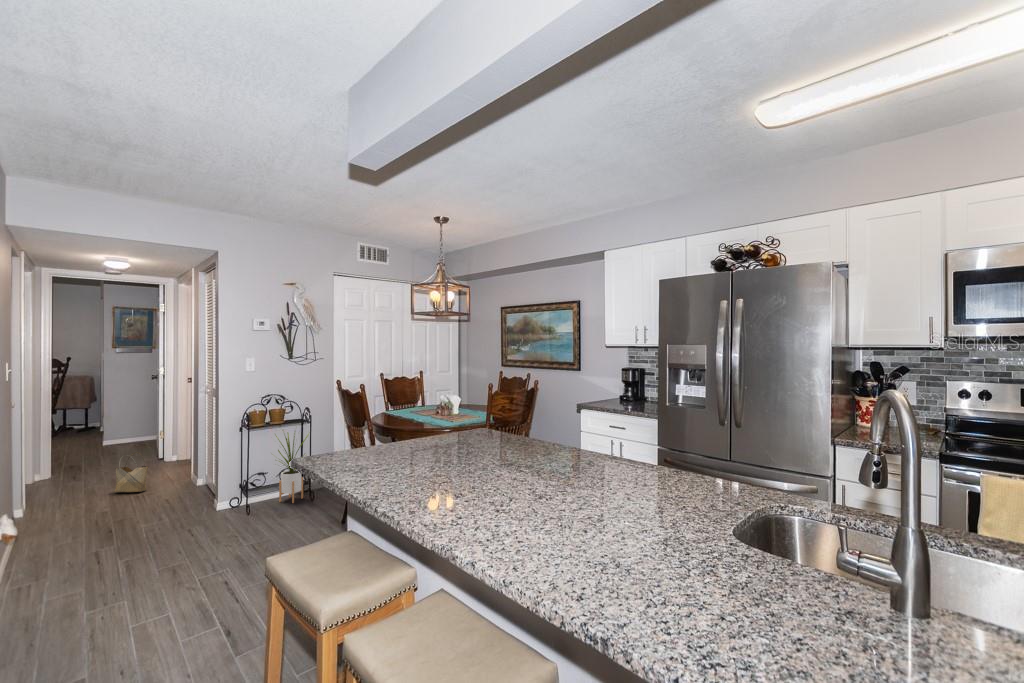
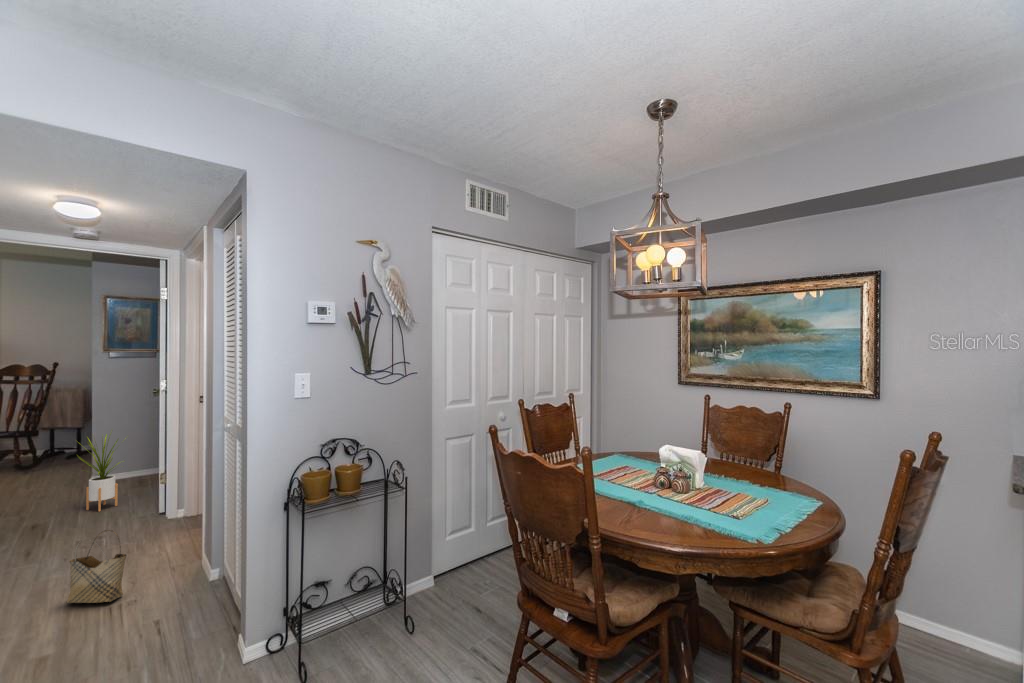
house plant: present [276,433,309,503] -> present [77,434,120,511]

